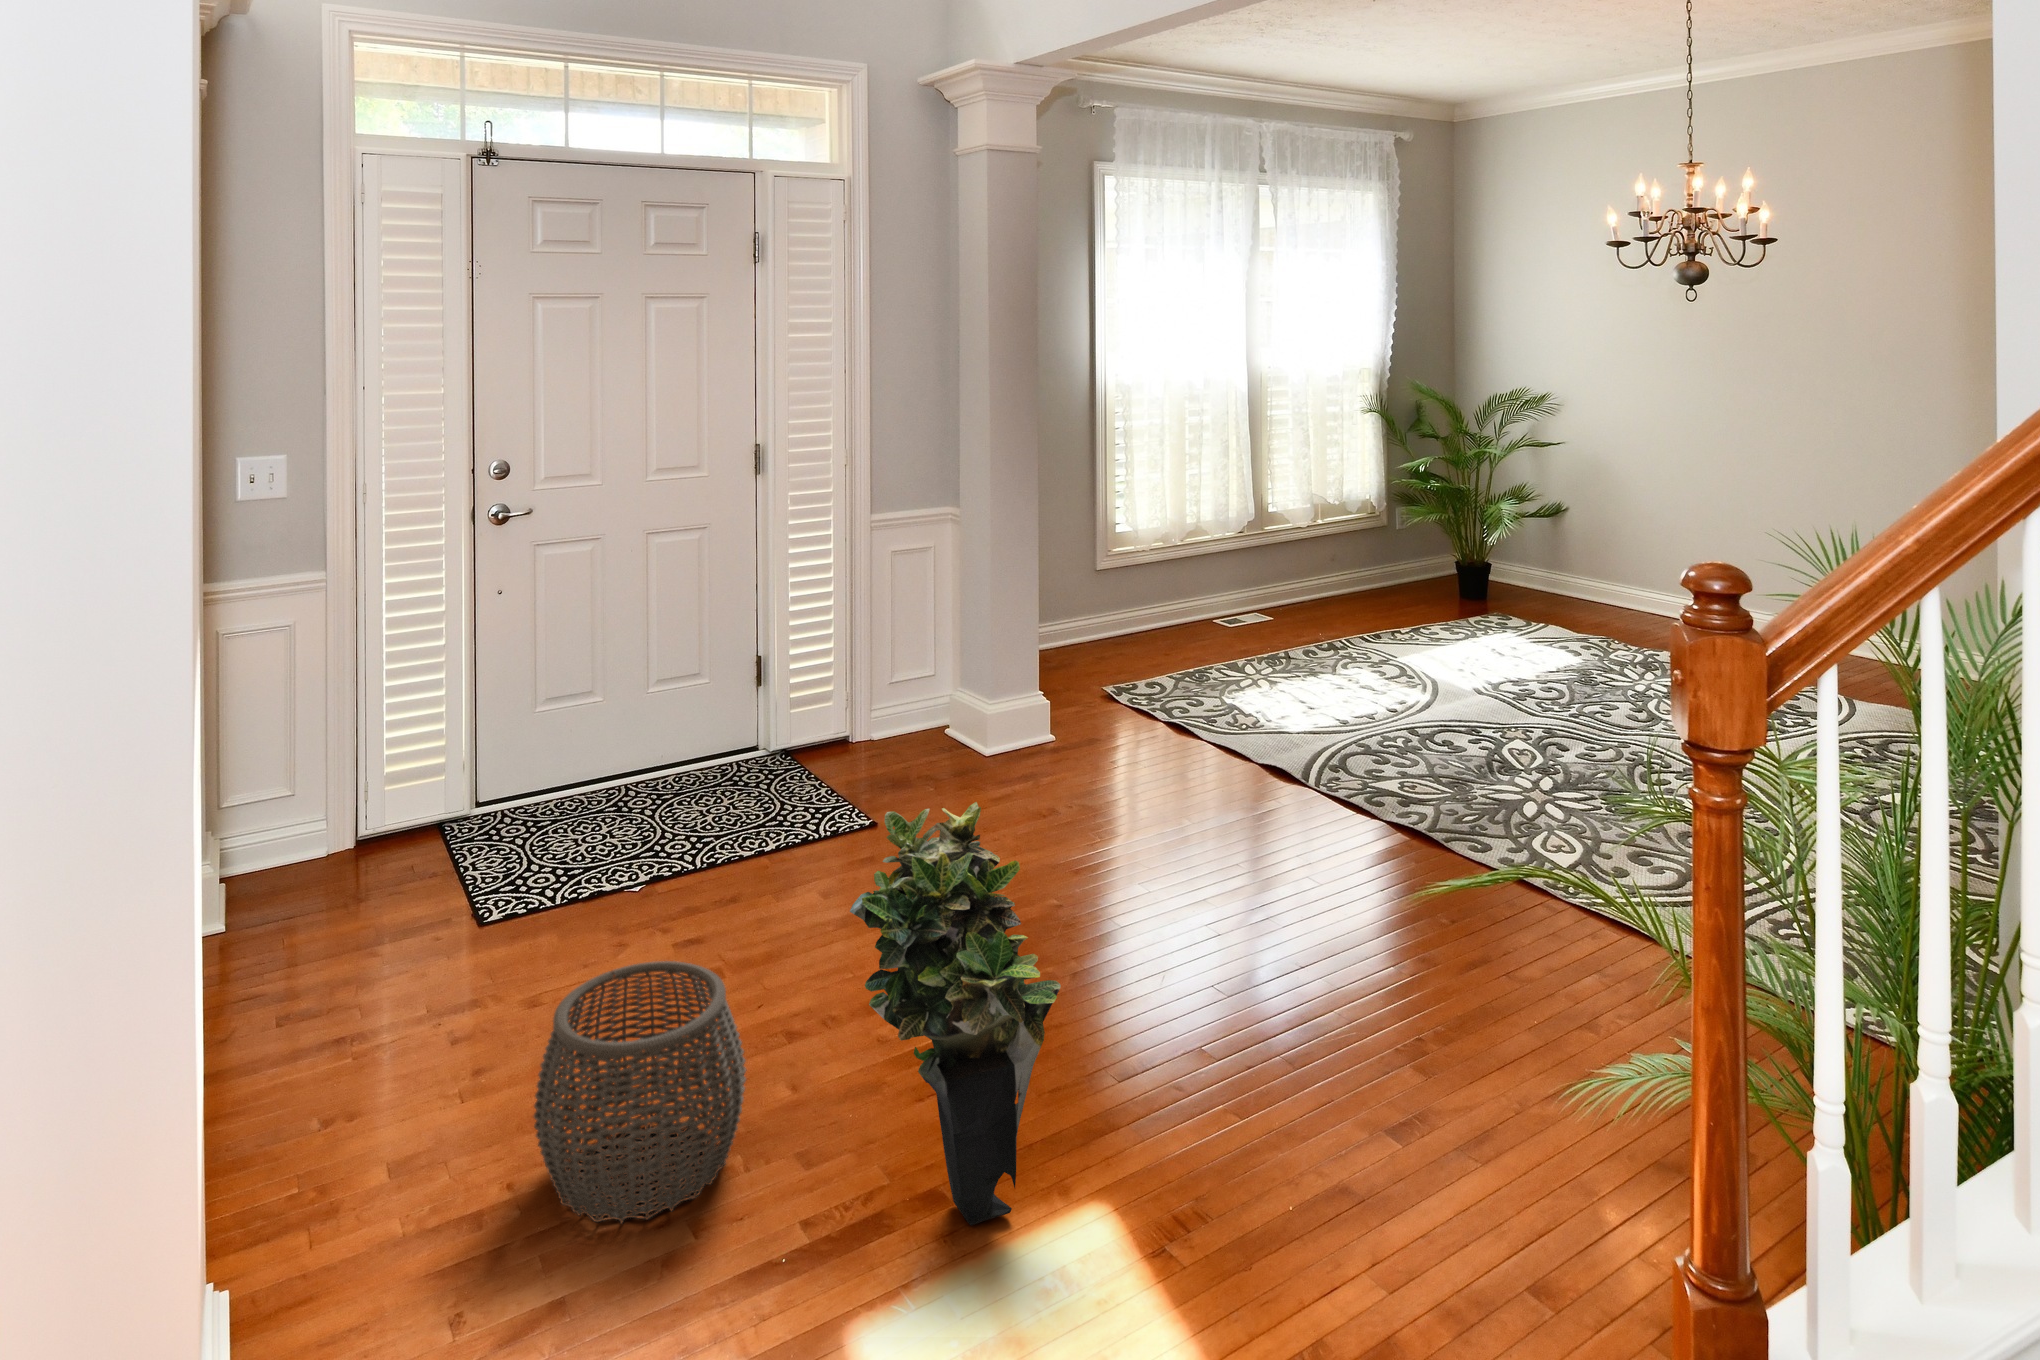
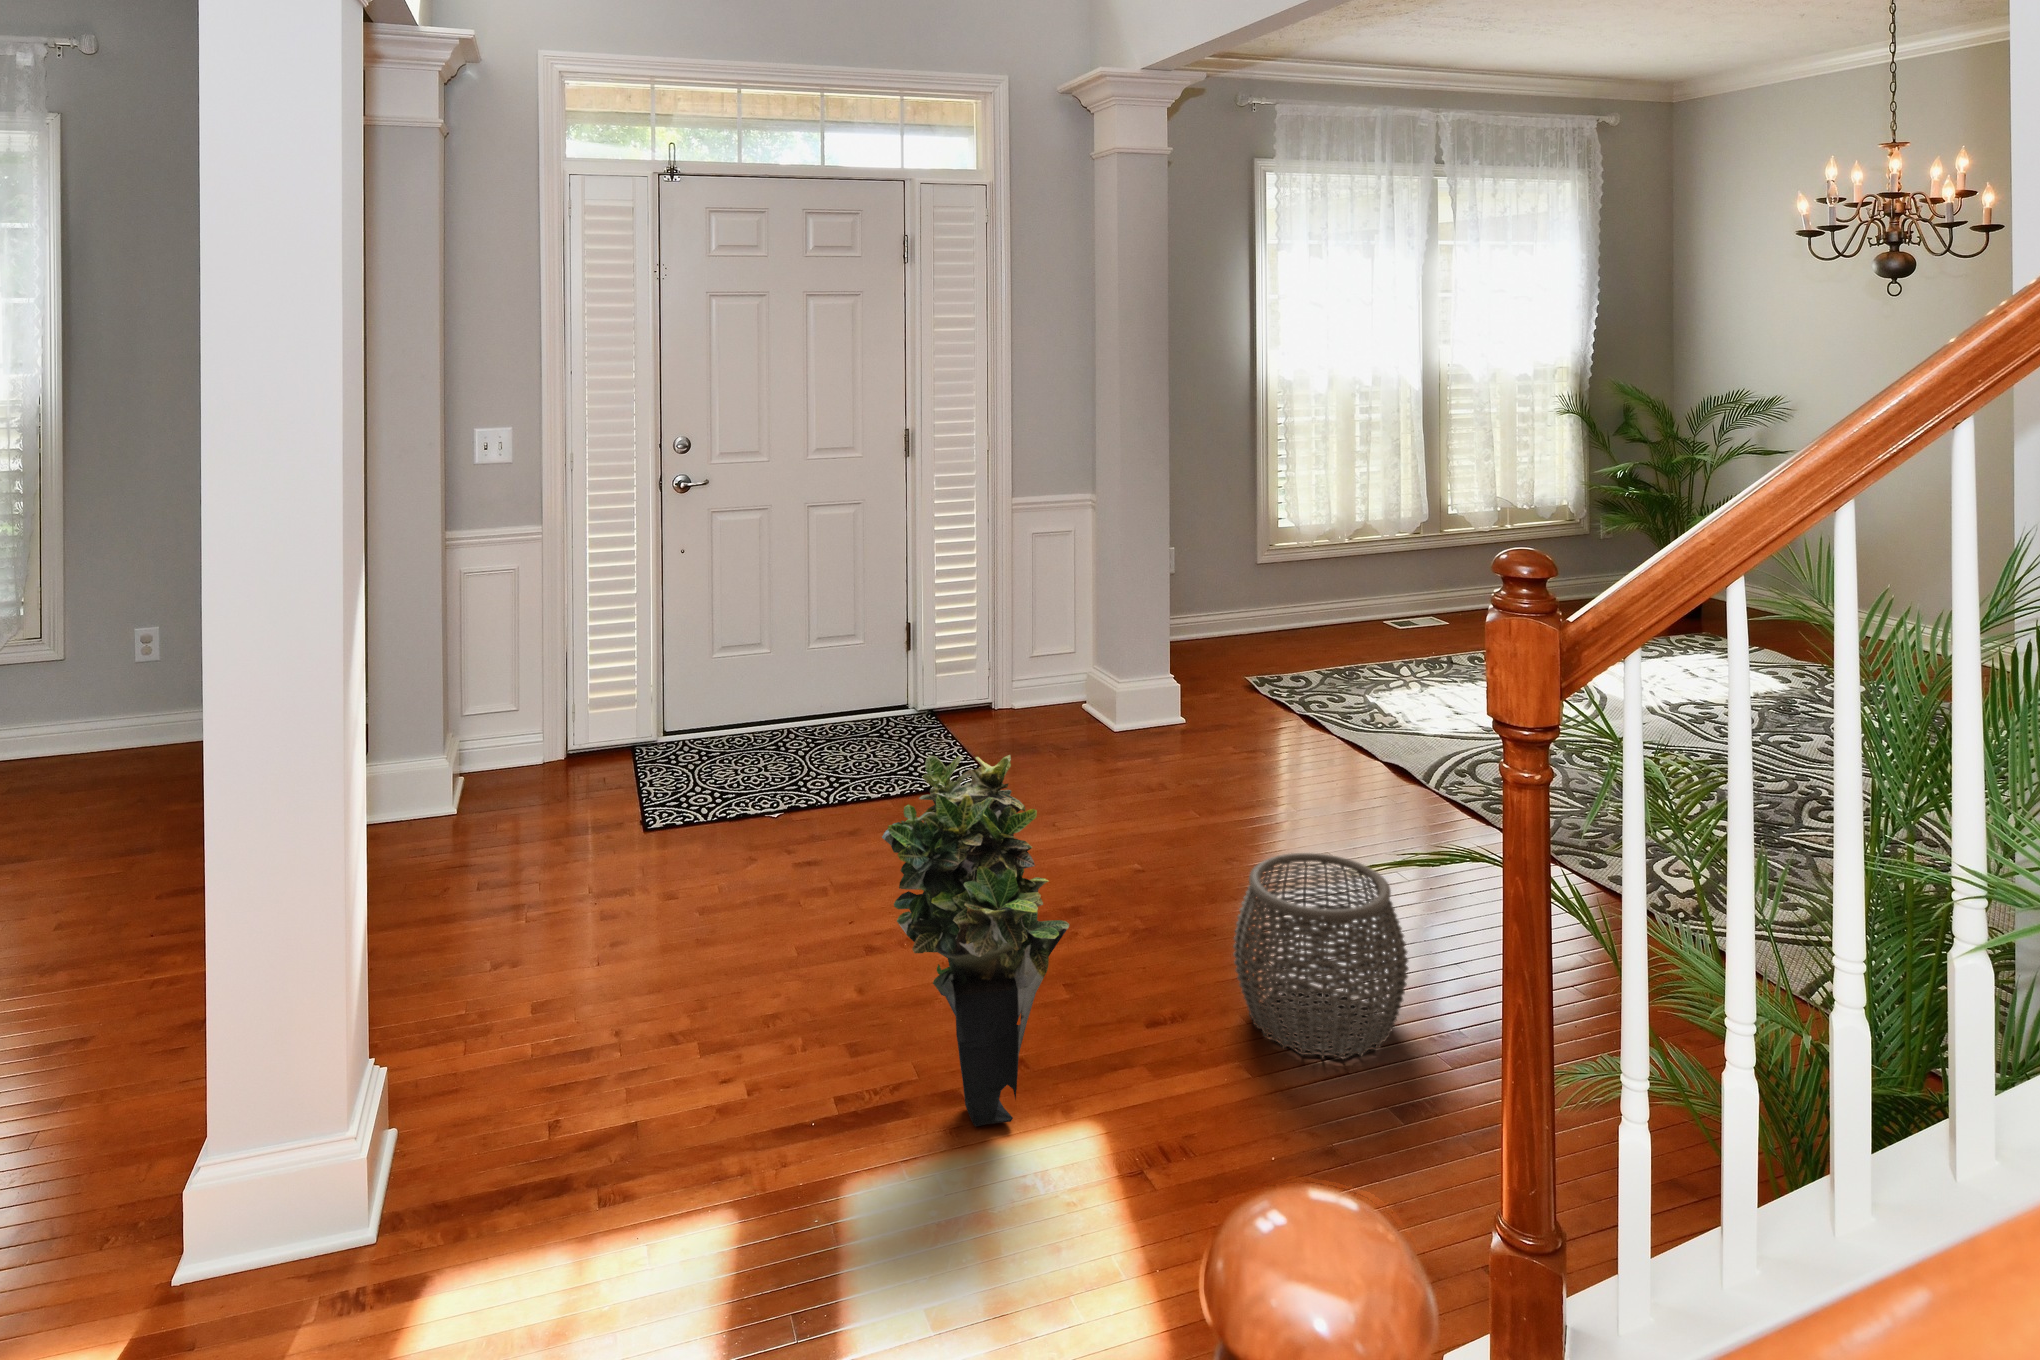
woven basket: present [534,961,746,1223] -> present [1233,853,1409,1059]

